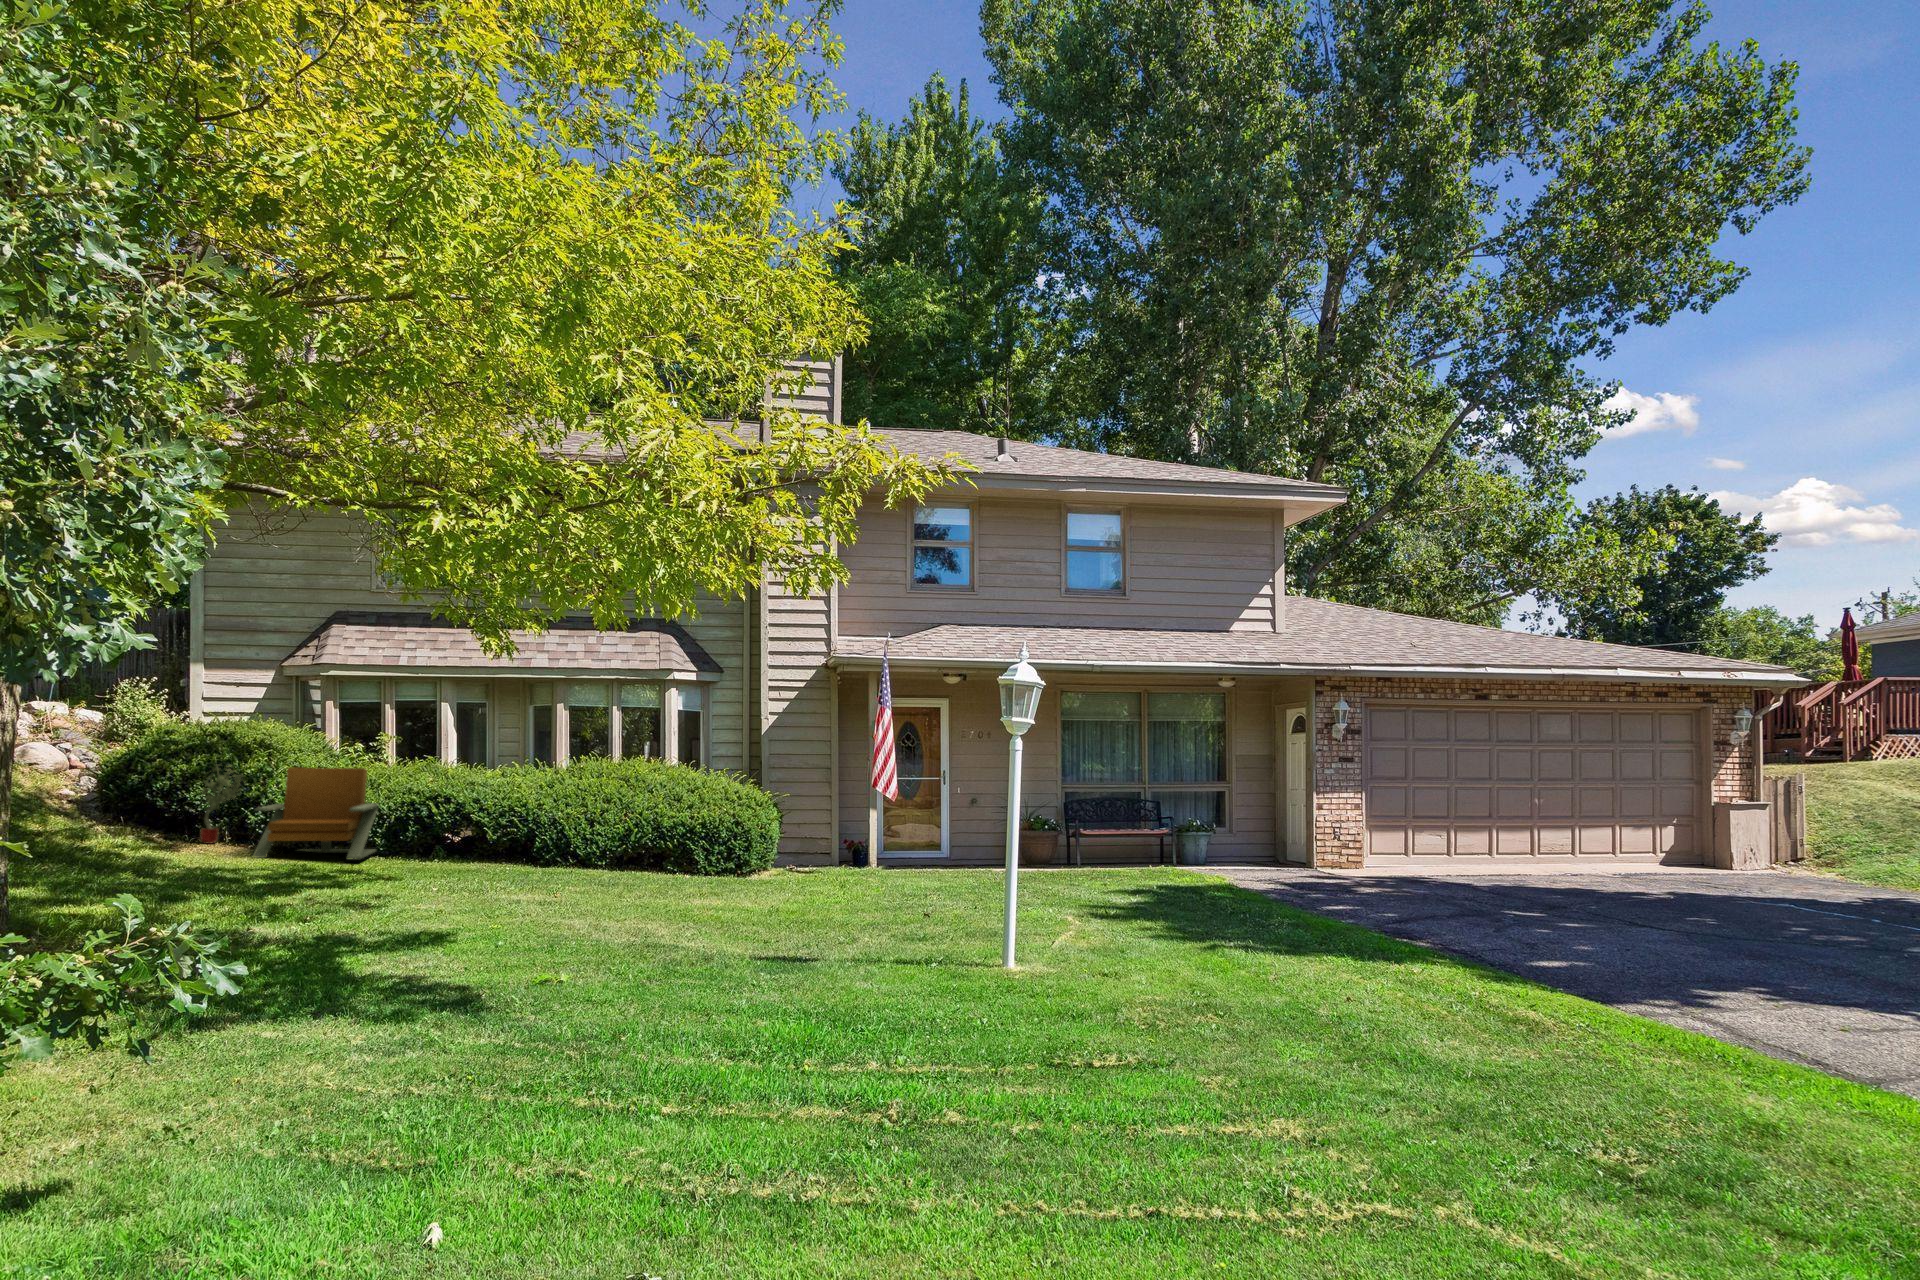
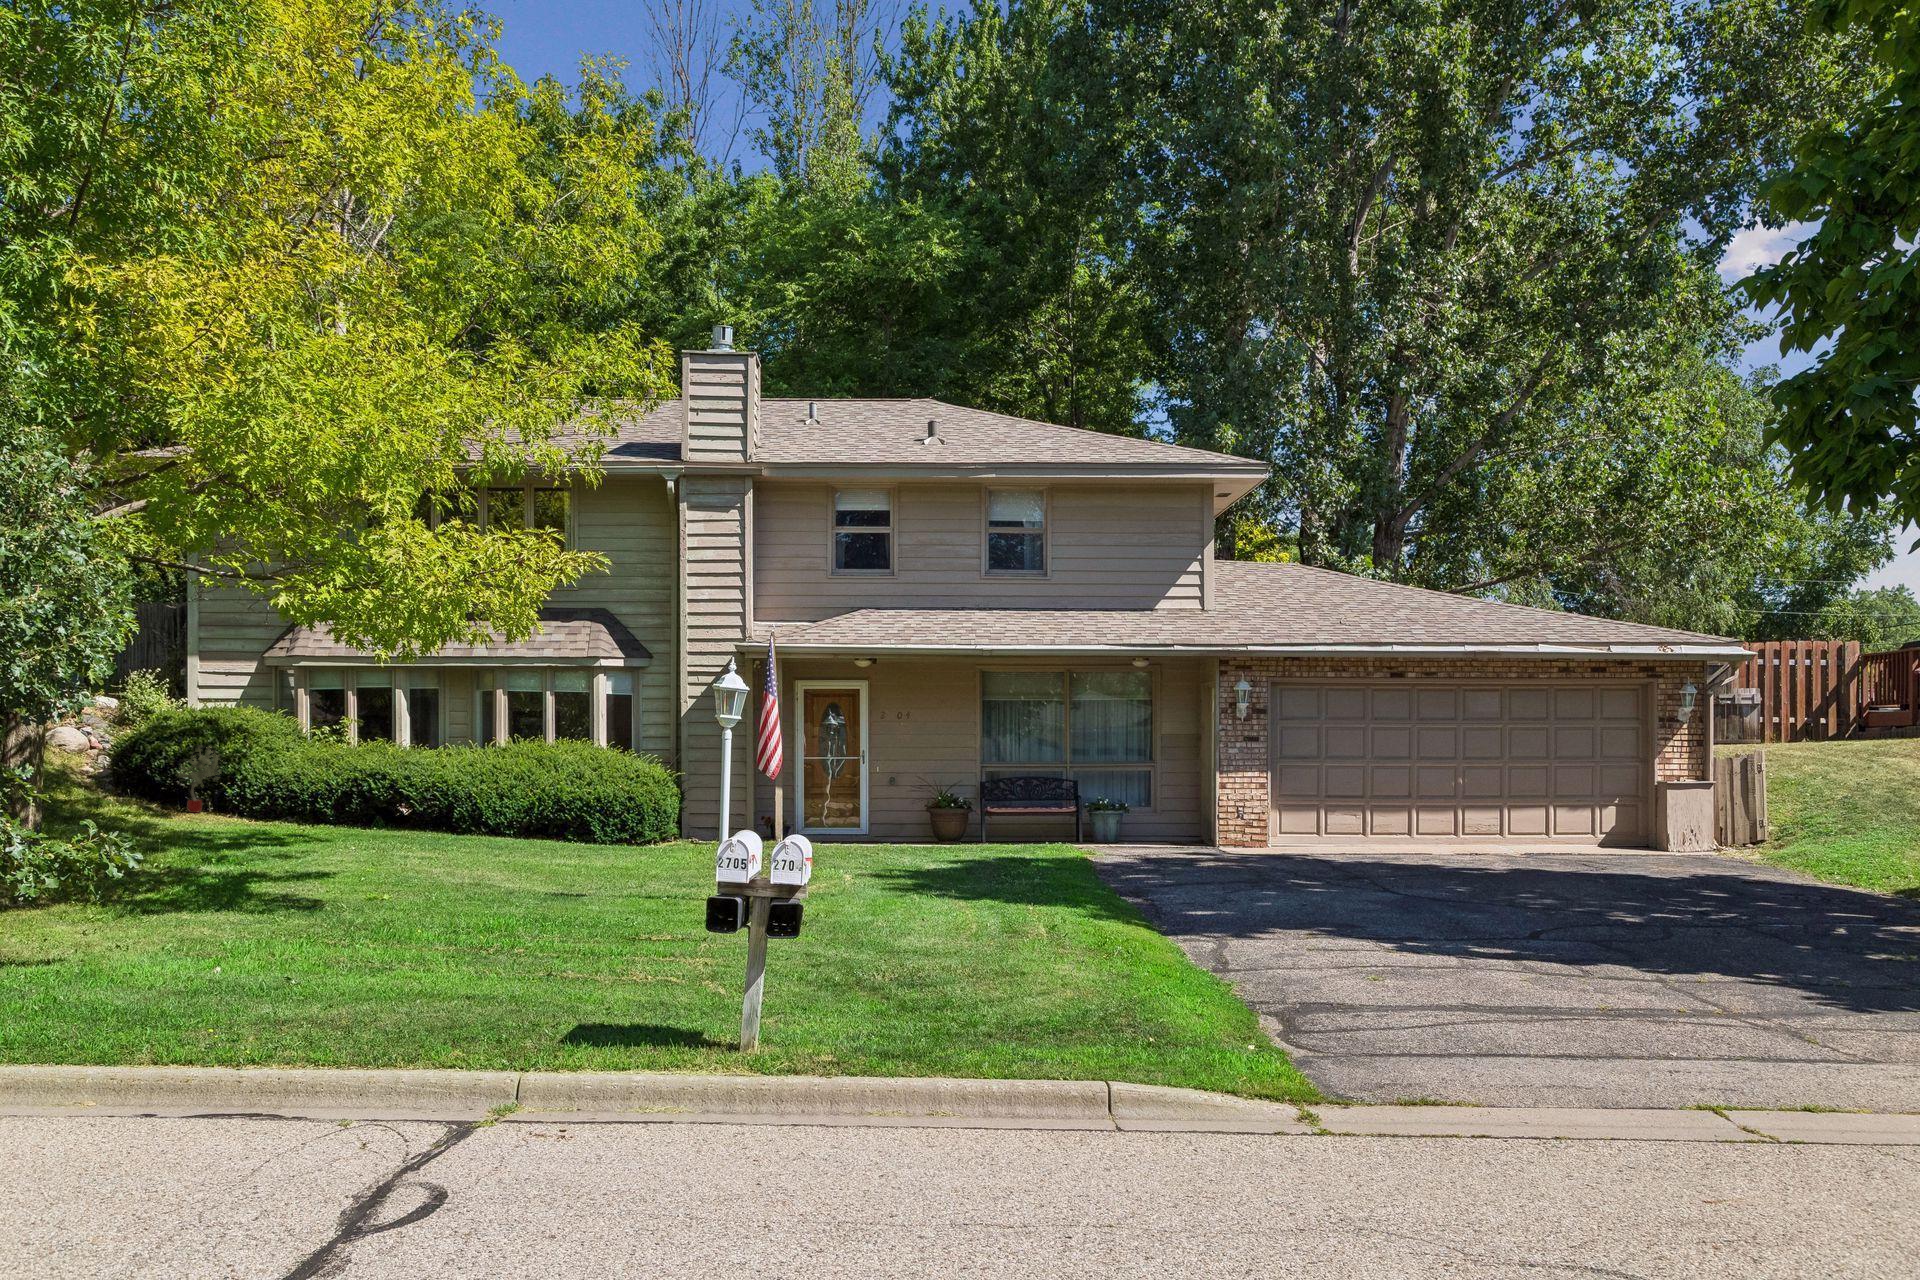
lounge chair: present [253,767,378,859] -> none [224,748,334,827]

